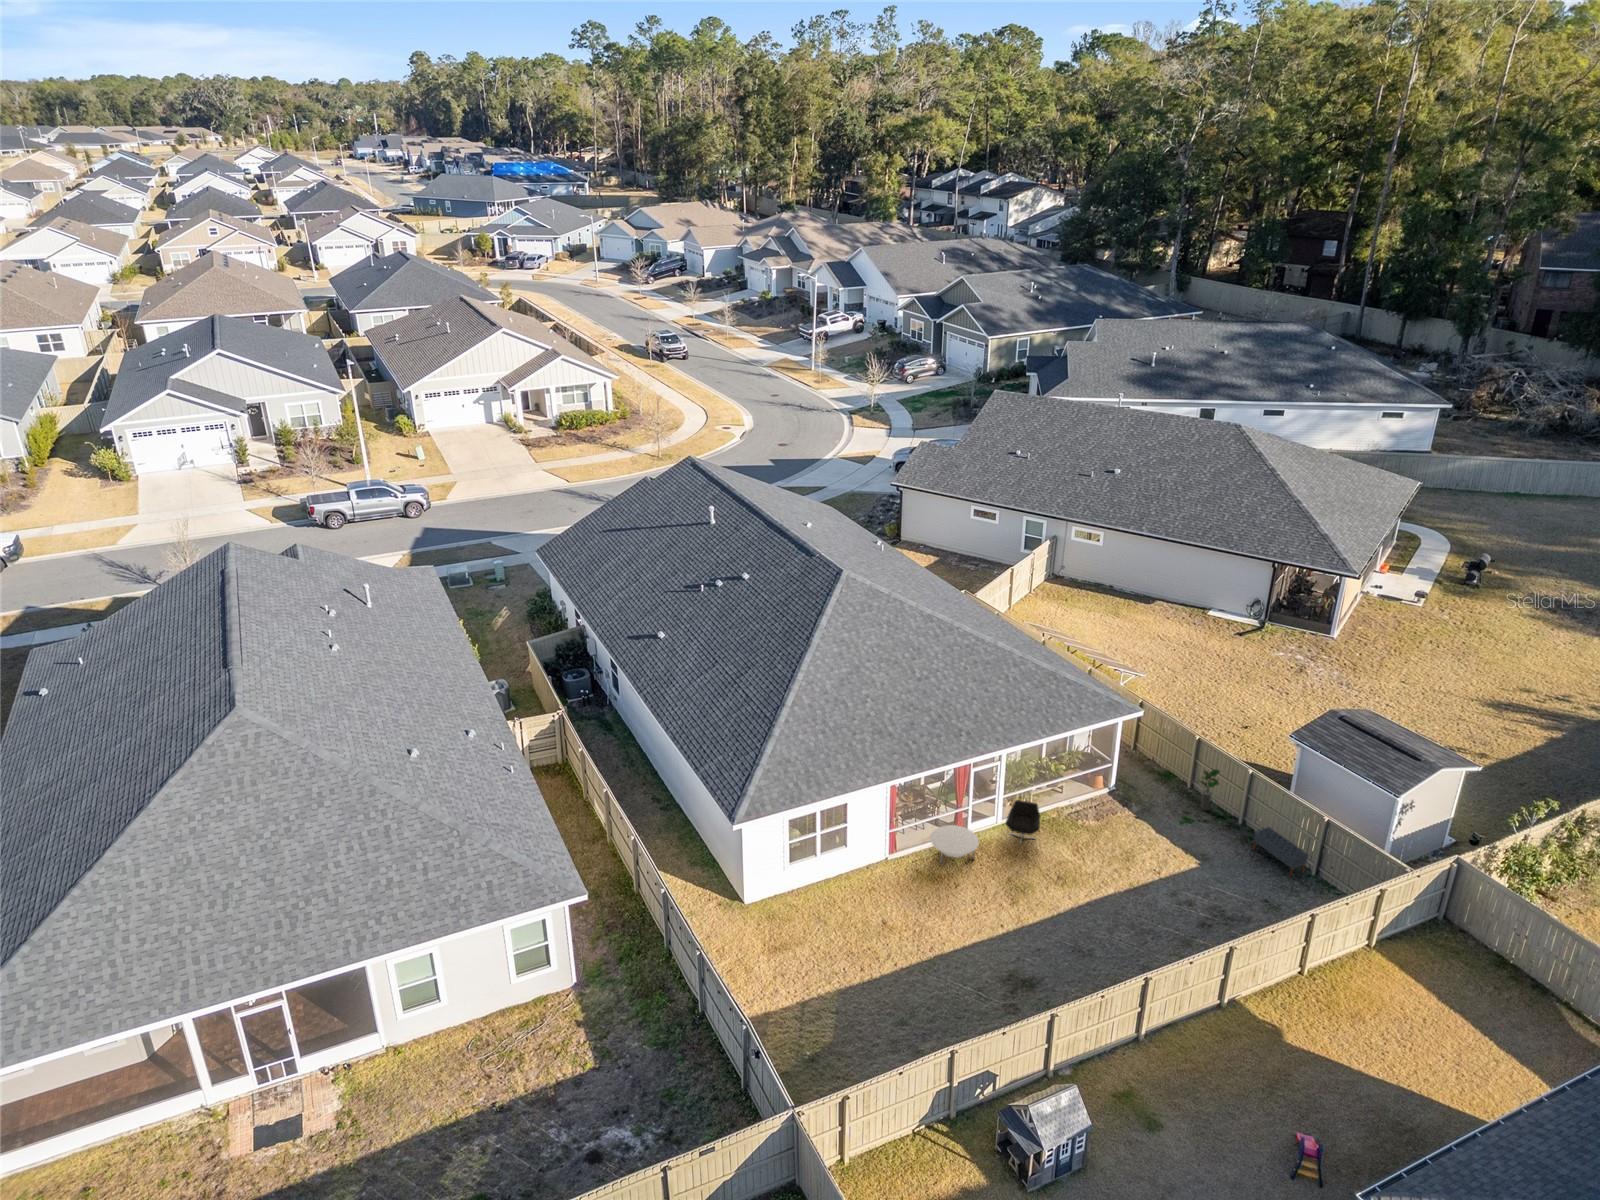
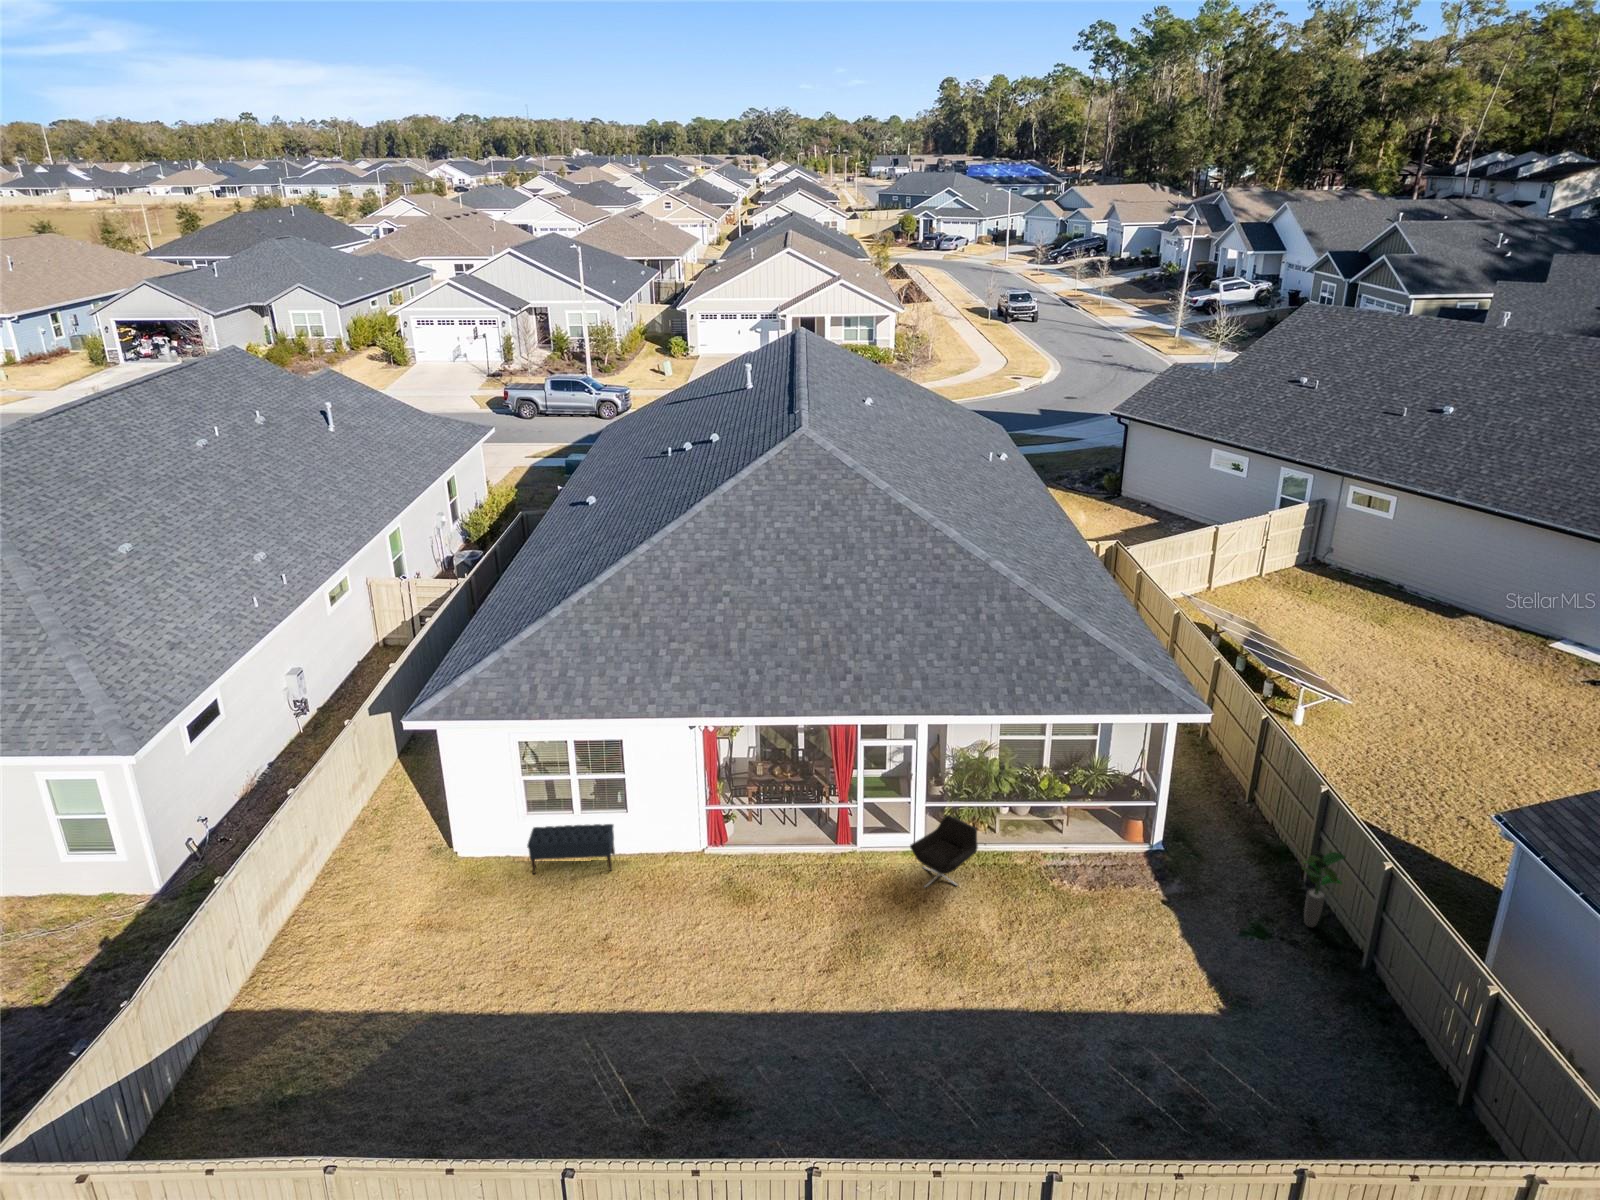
round table: present [930,825,979,866] -> none [767,823,846,888]
bench: present [1252,827,1308,877] -> present [527,824,615,874]

